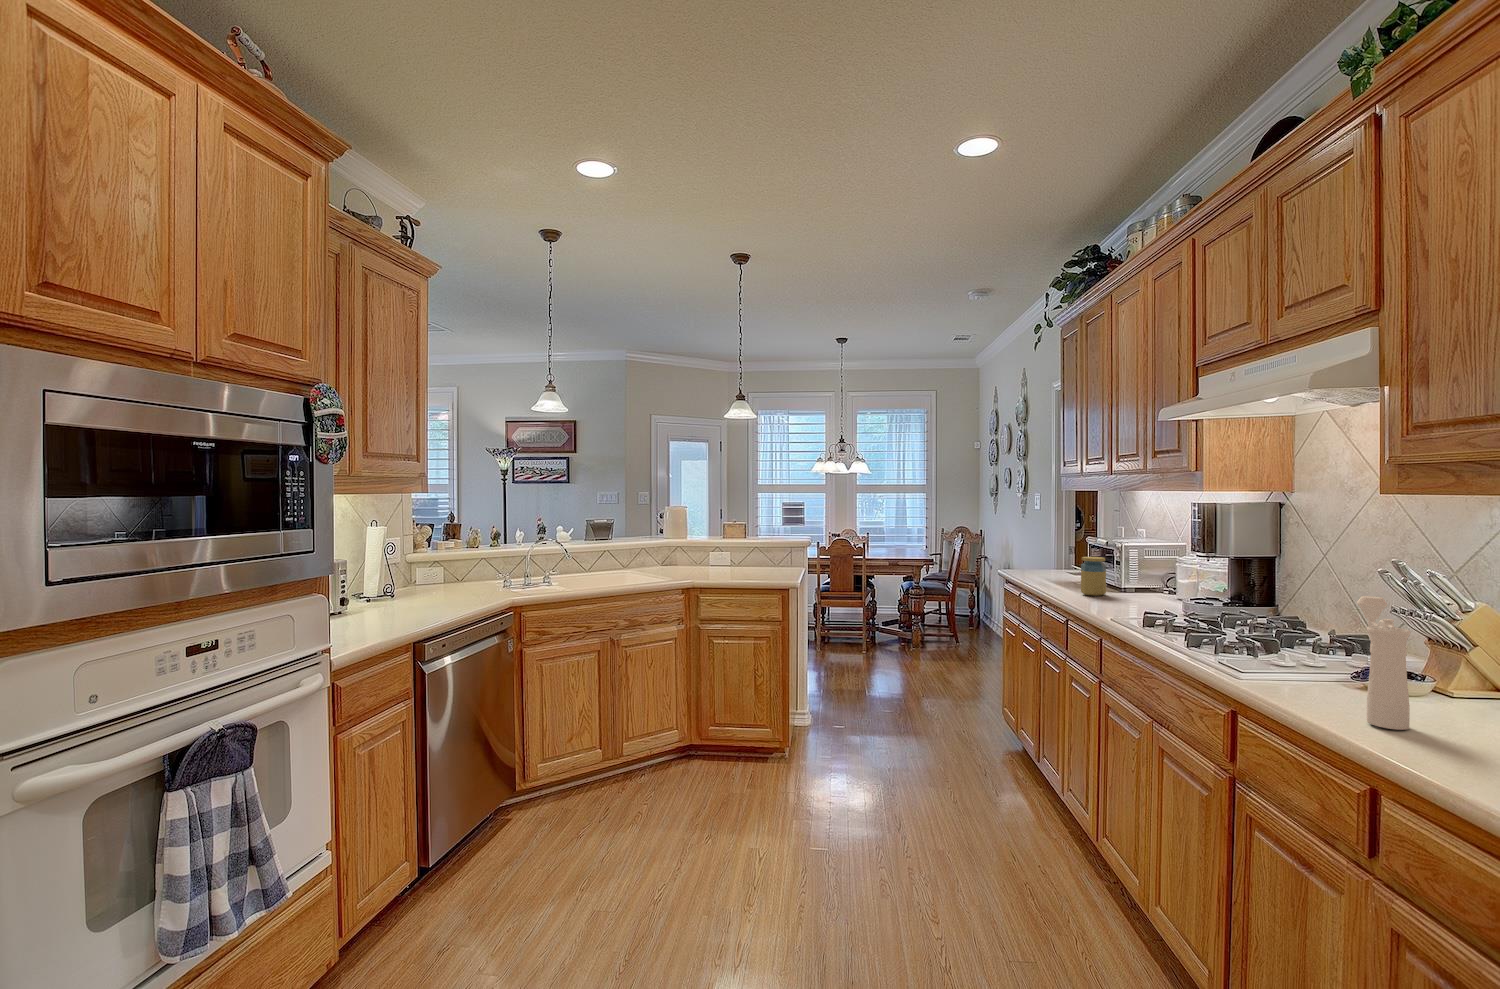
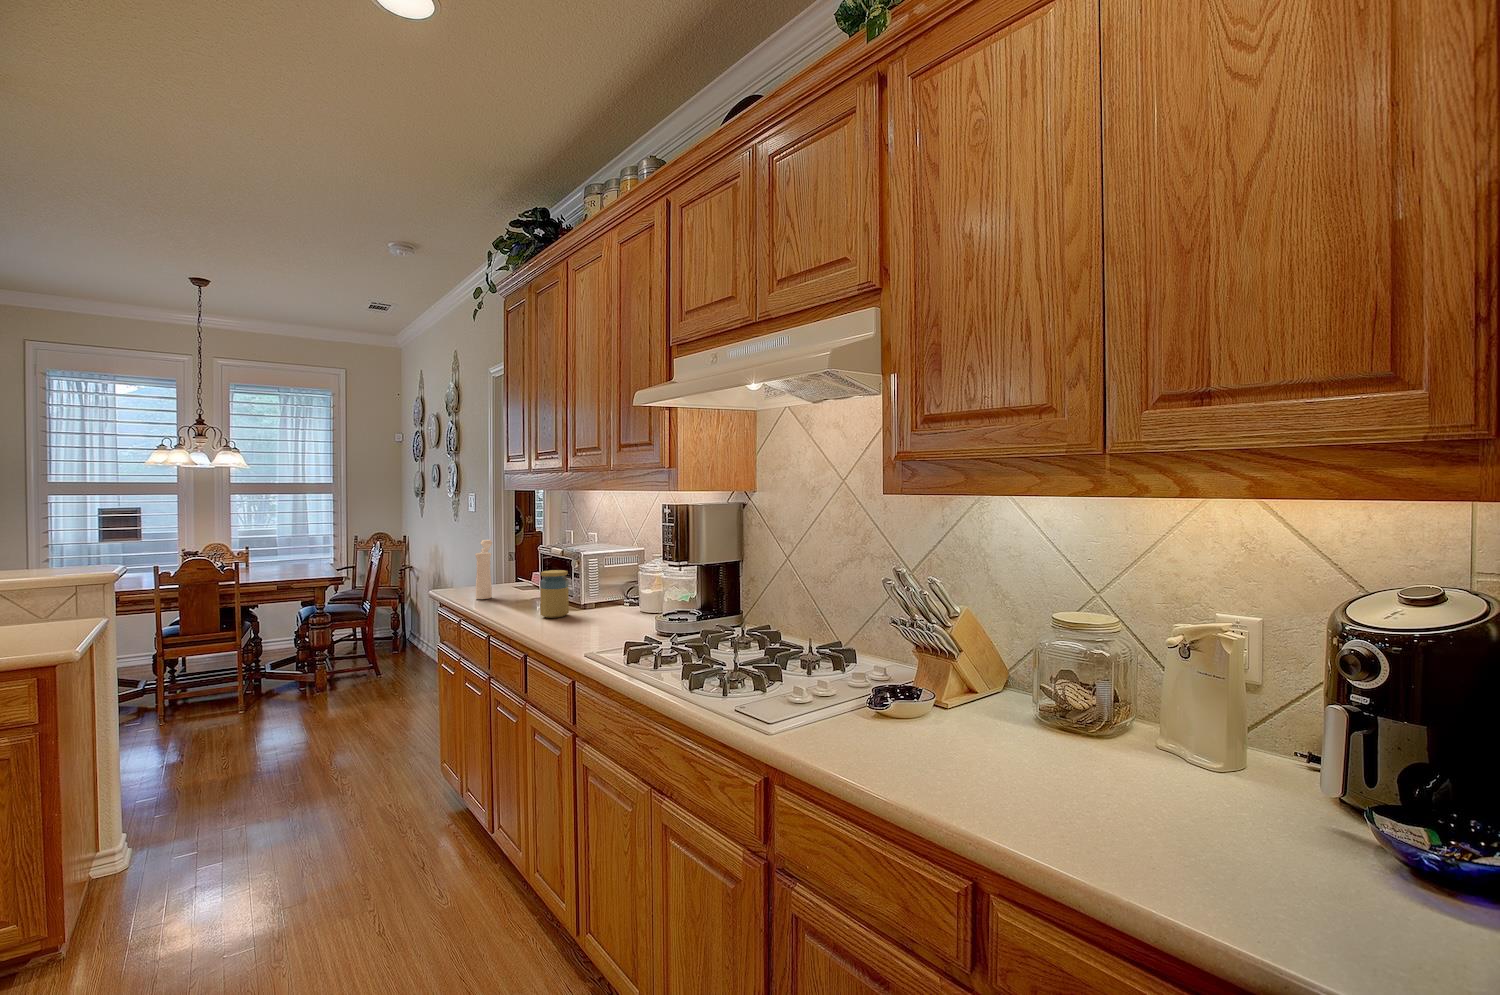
pepper mill: present [1357,596,1410,730] -> present [475,540,492,599]

